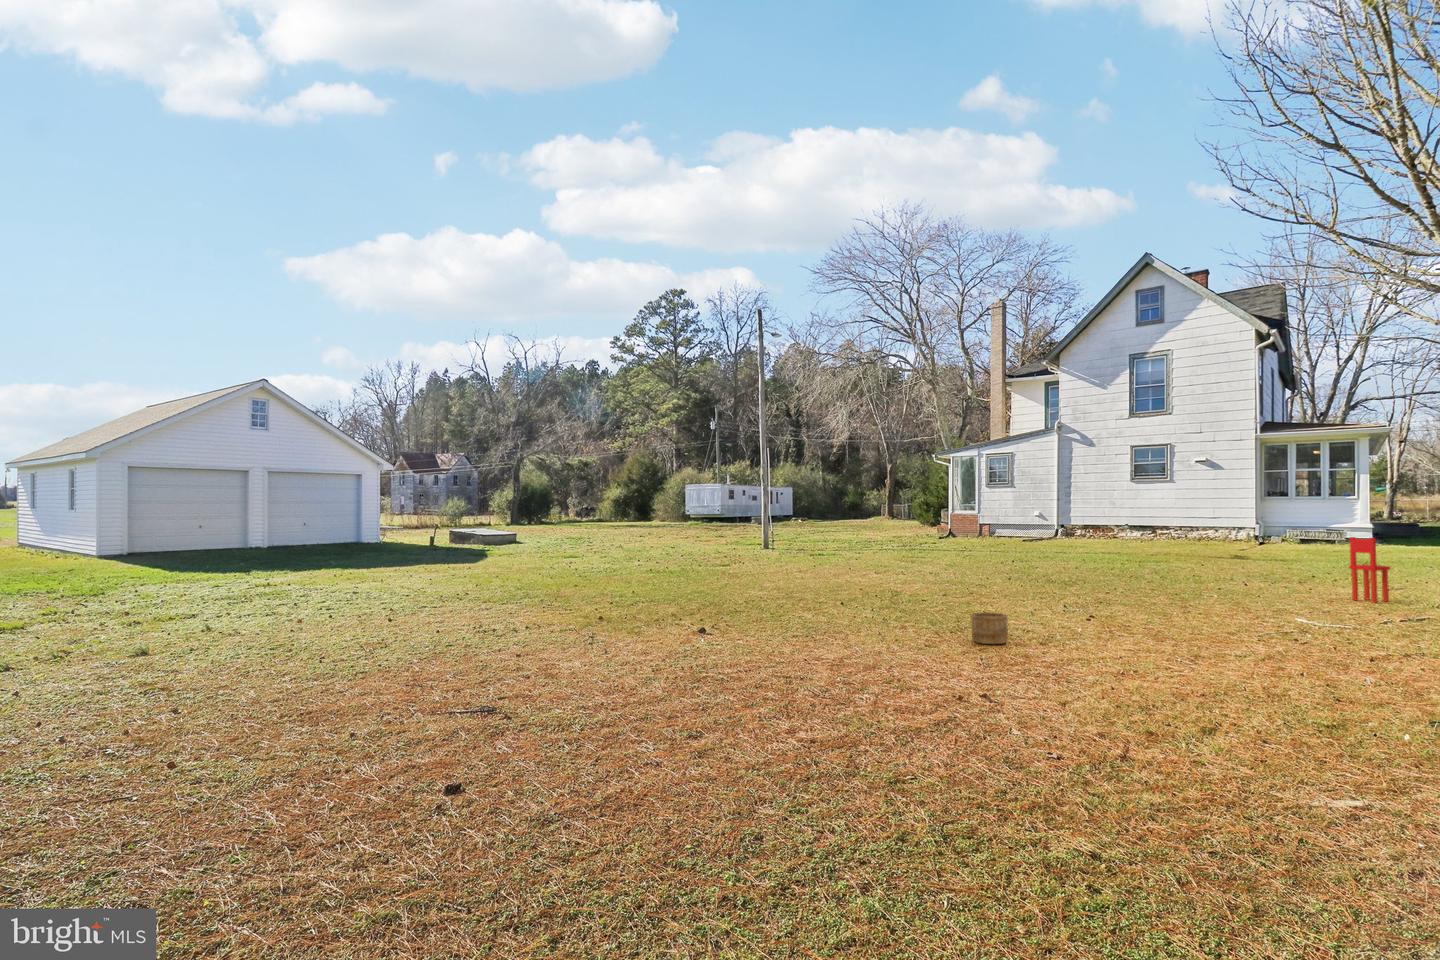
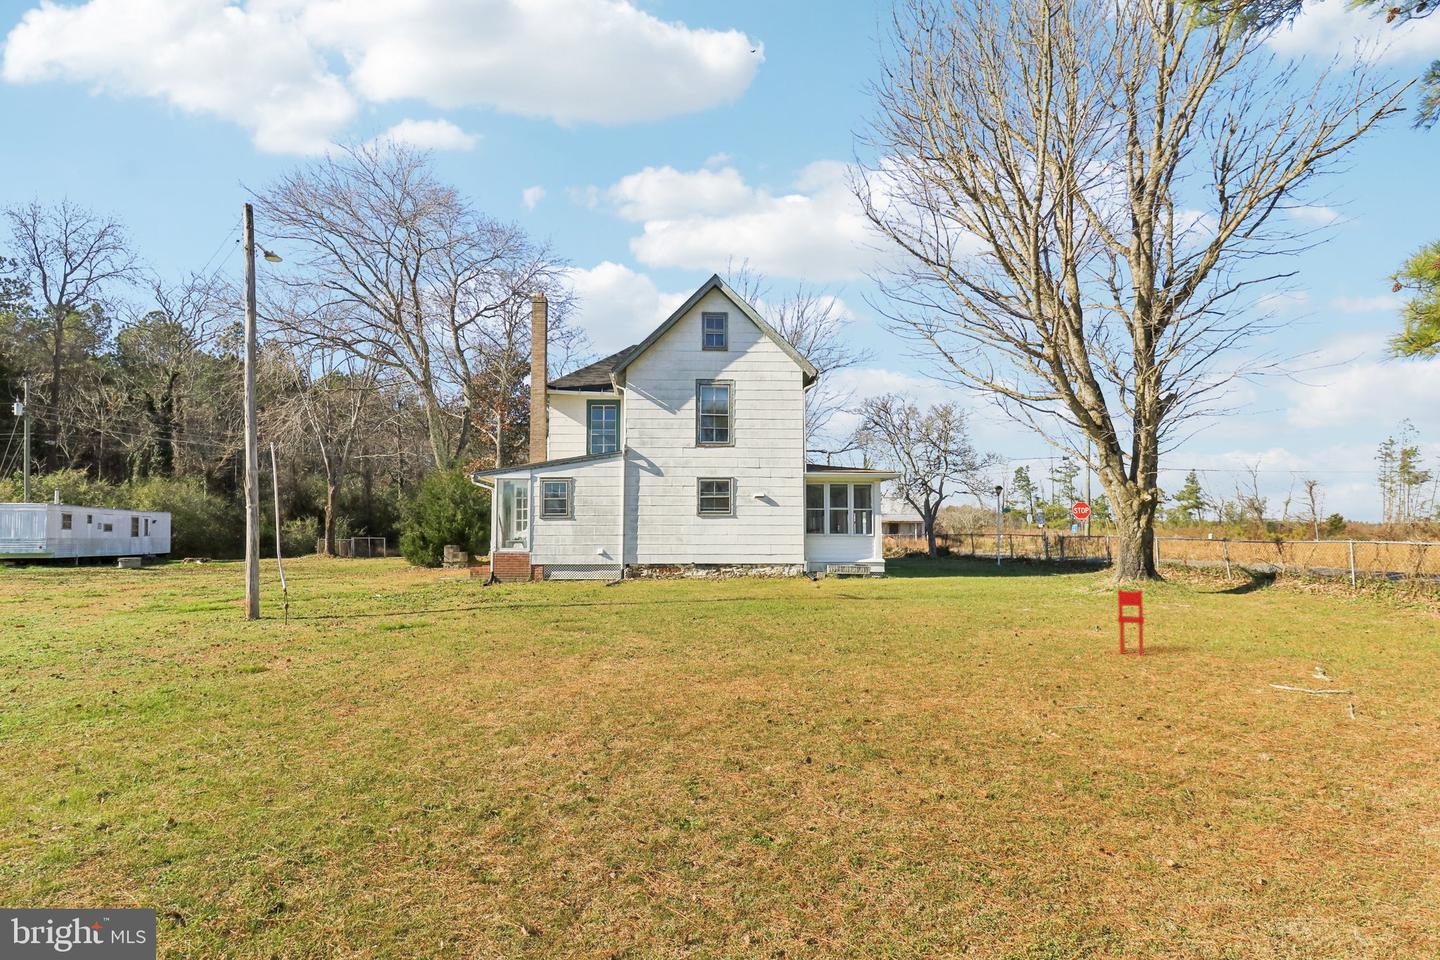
wooden bucket: present [971,612,1008,644] -> none [1195,776,1263,840]

